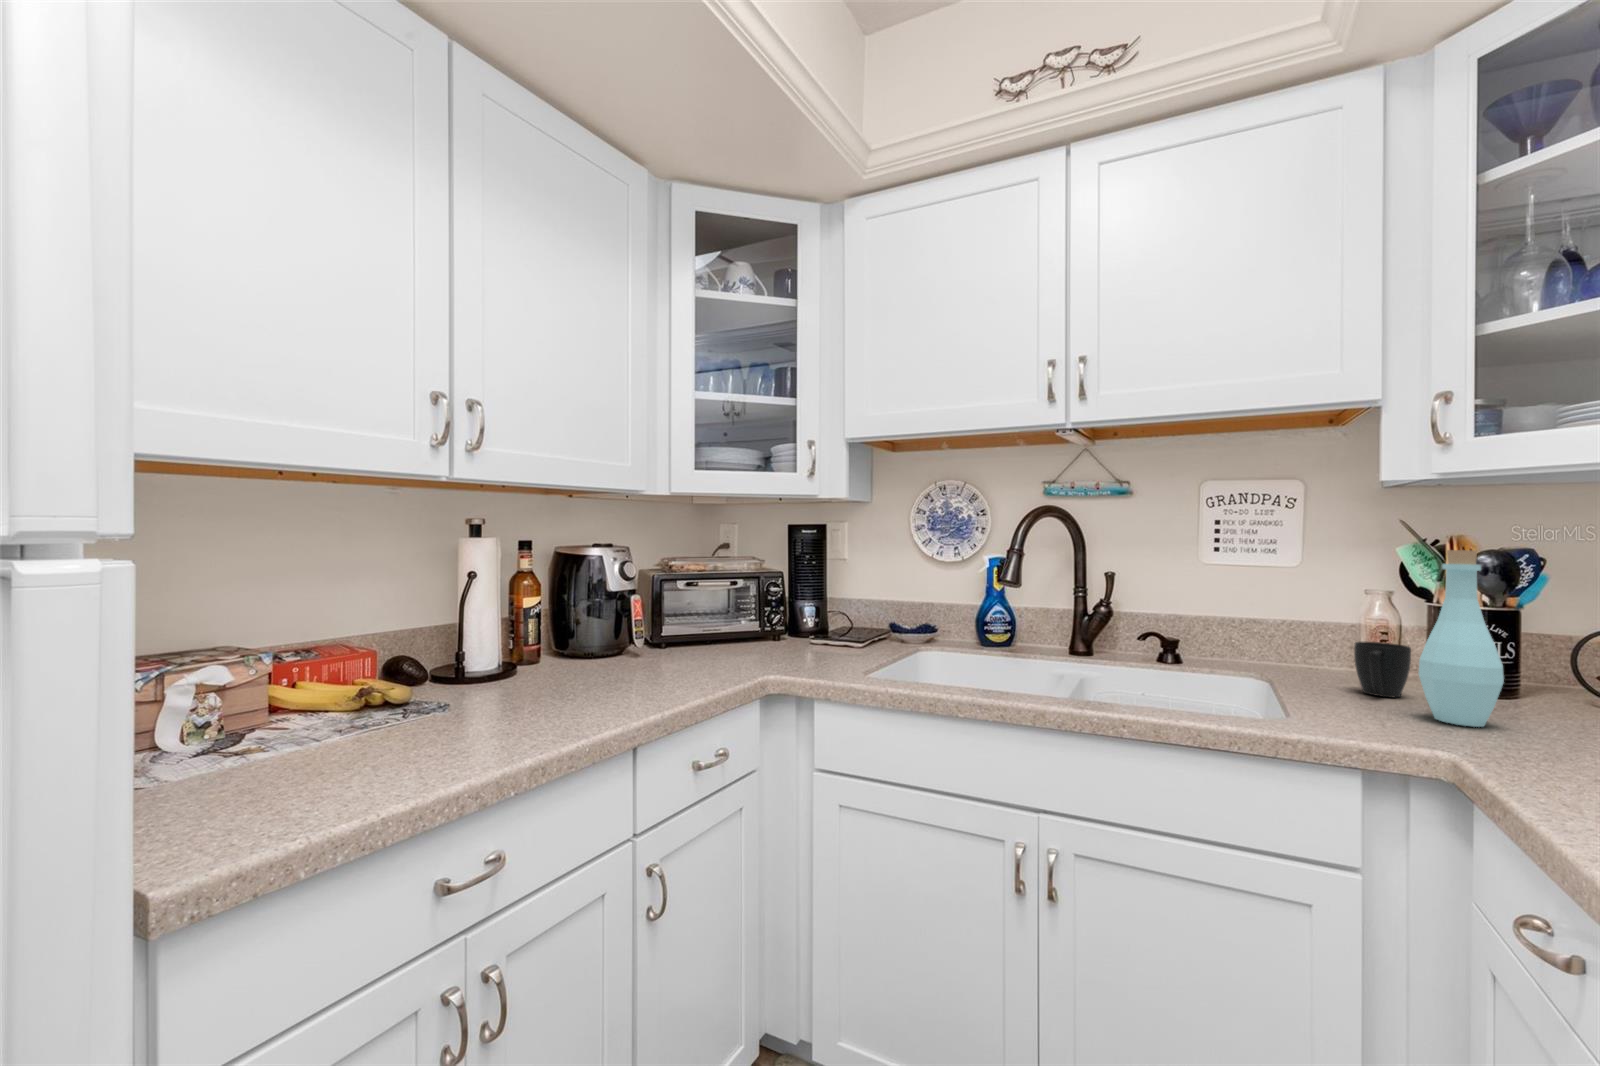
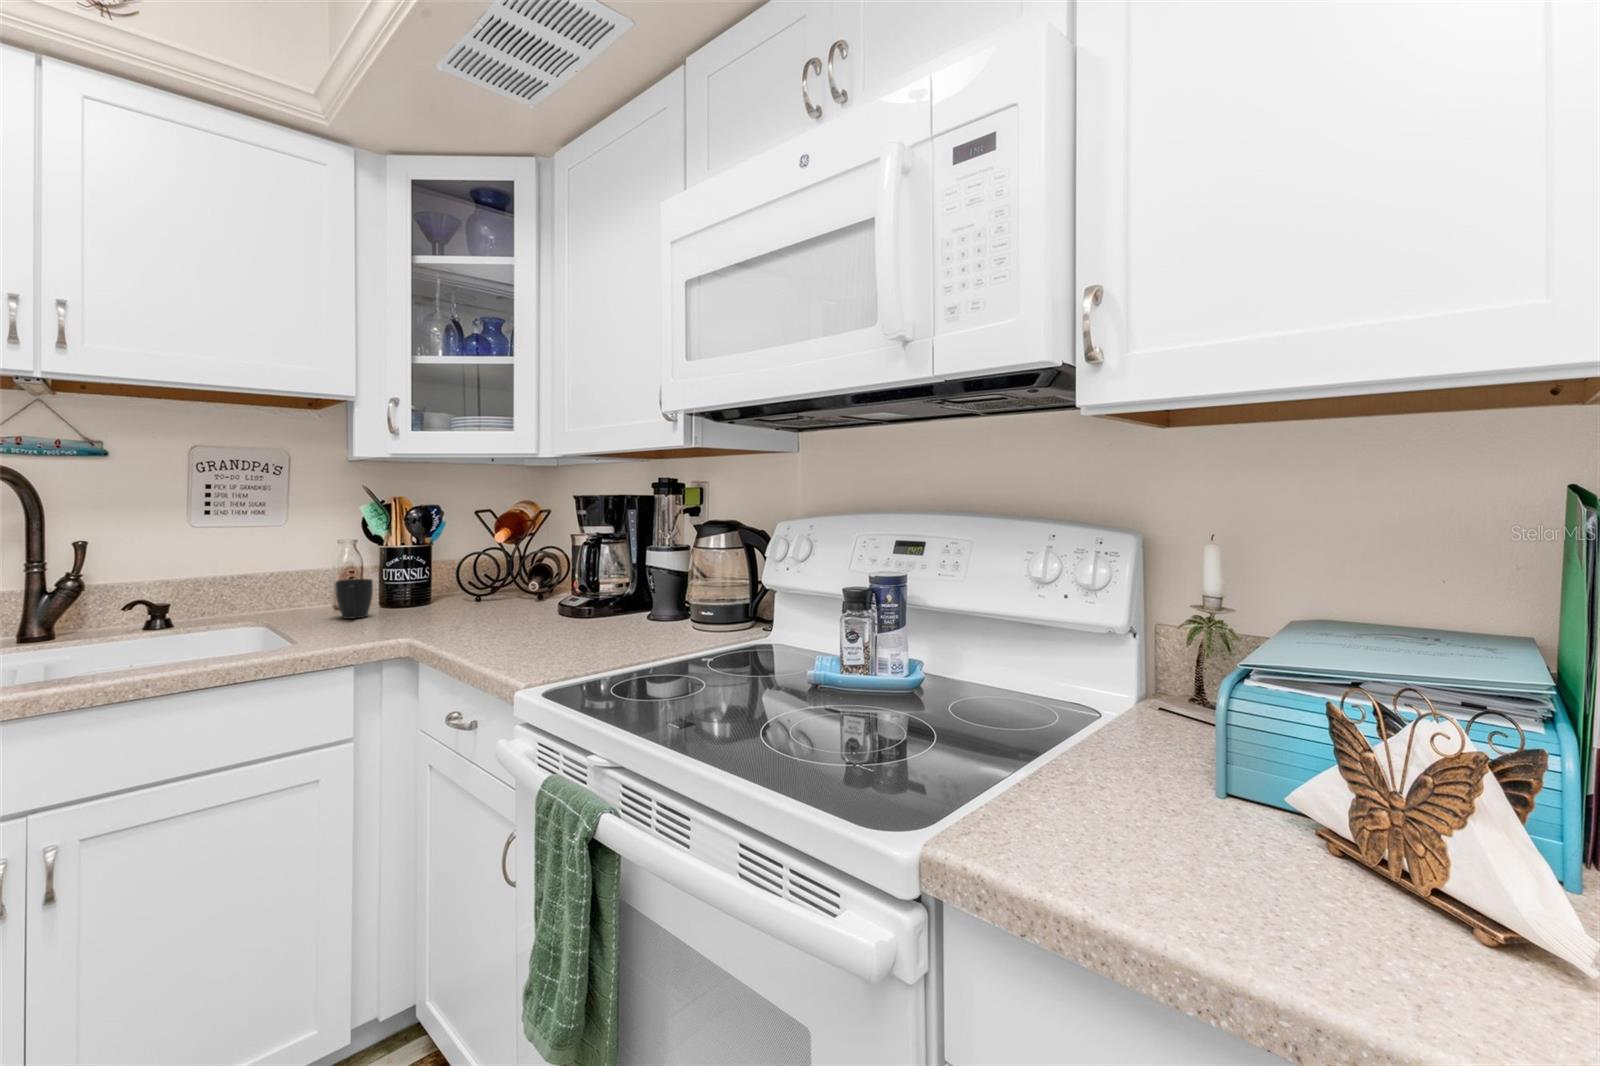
bottle: present [1419,550,1504,727] -> none [380,509,426,625]

